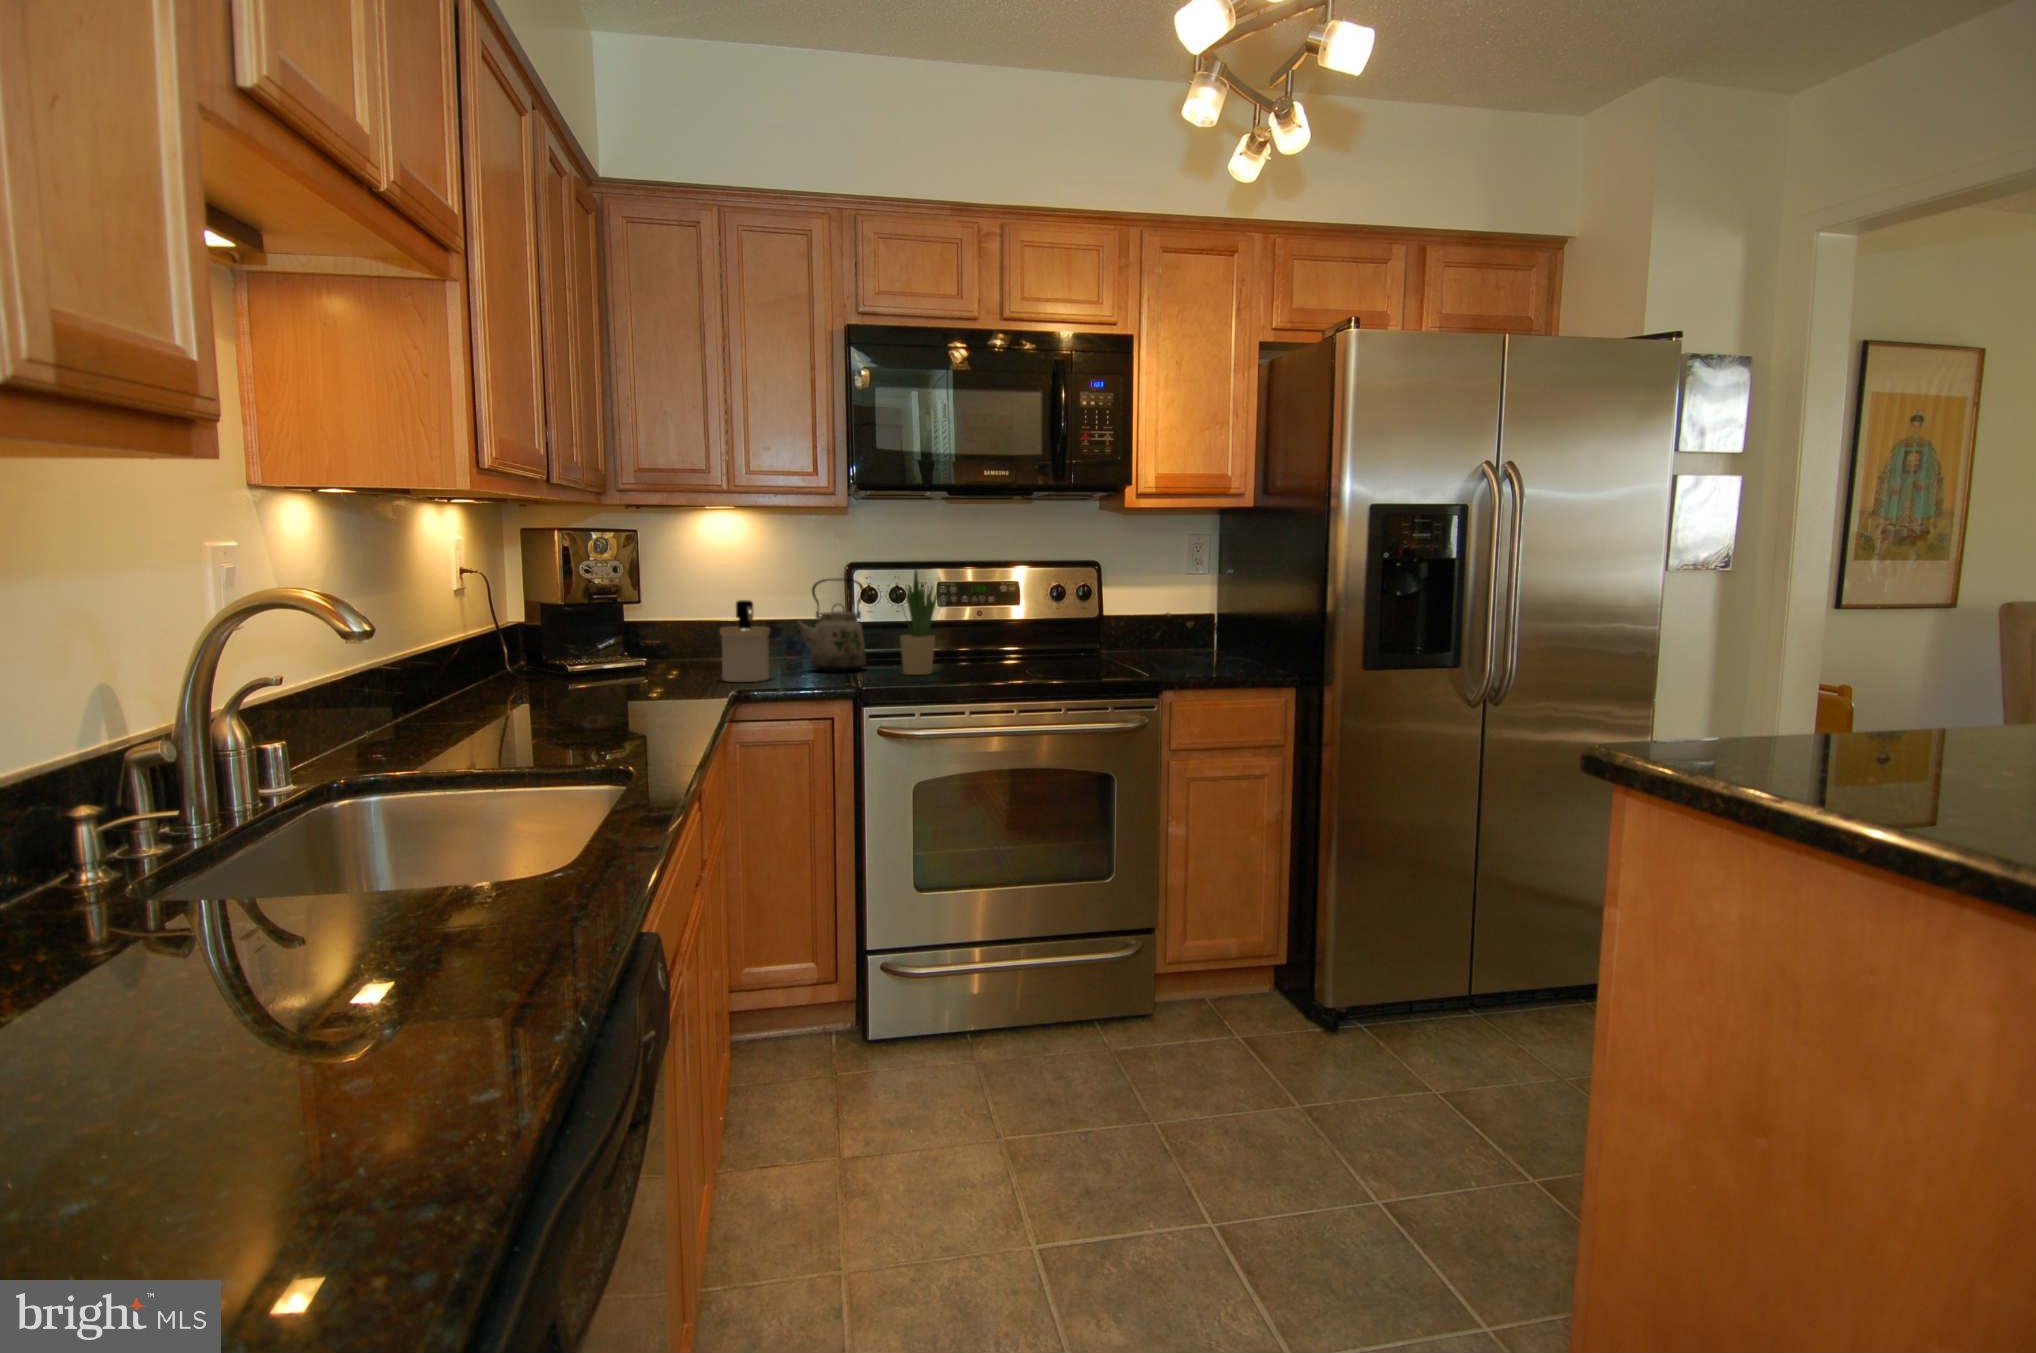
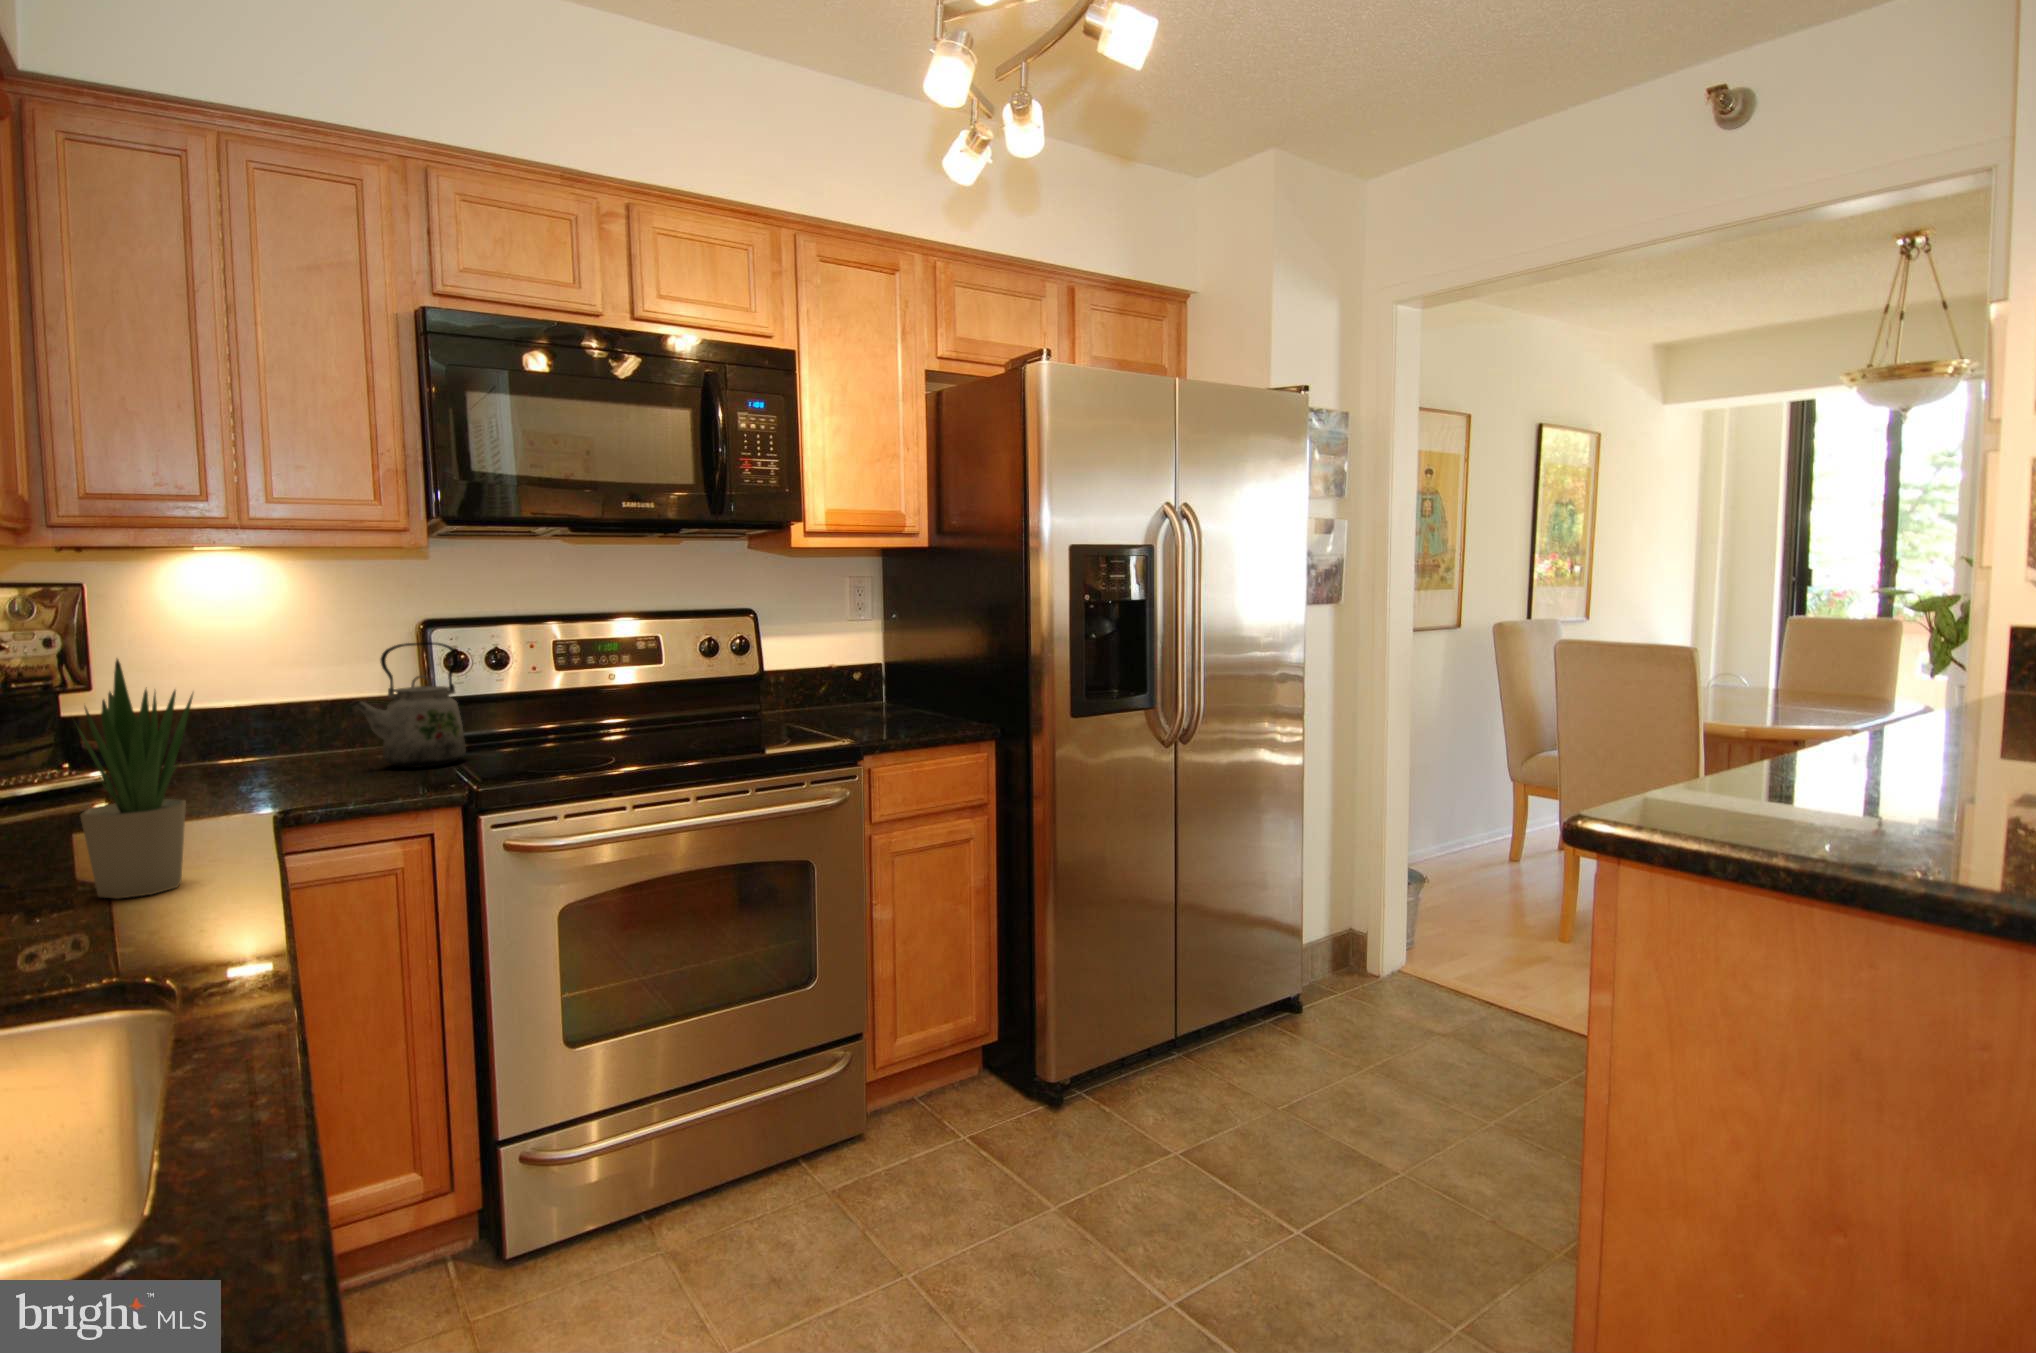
potted plant: present [900,570,938,675] -> present [76,659,193,899]
soap dispenser: present [720,600,770,682] -> none [239,680,325,799]

